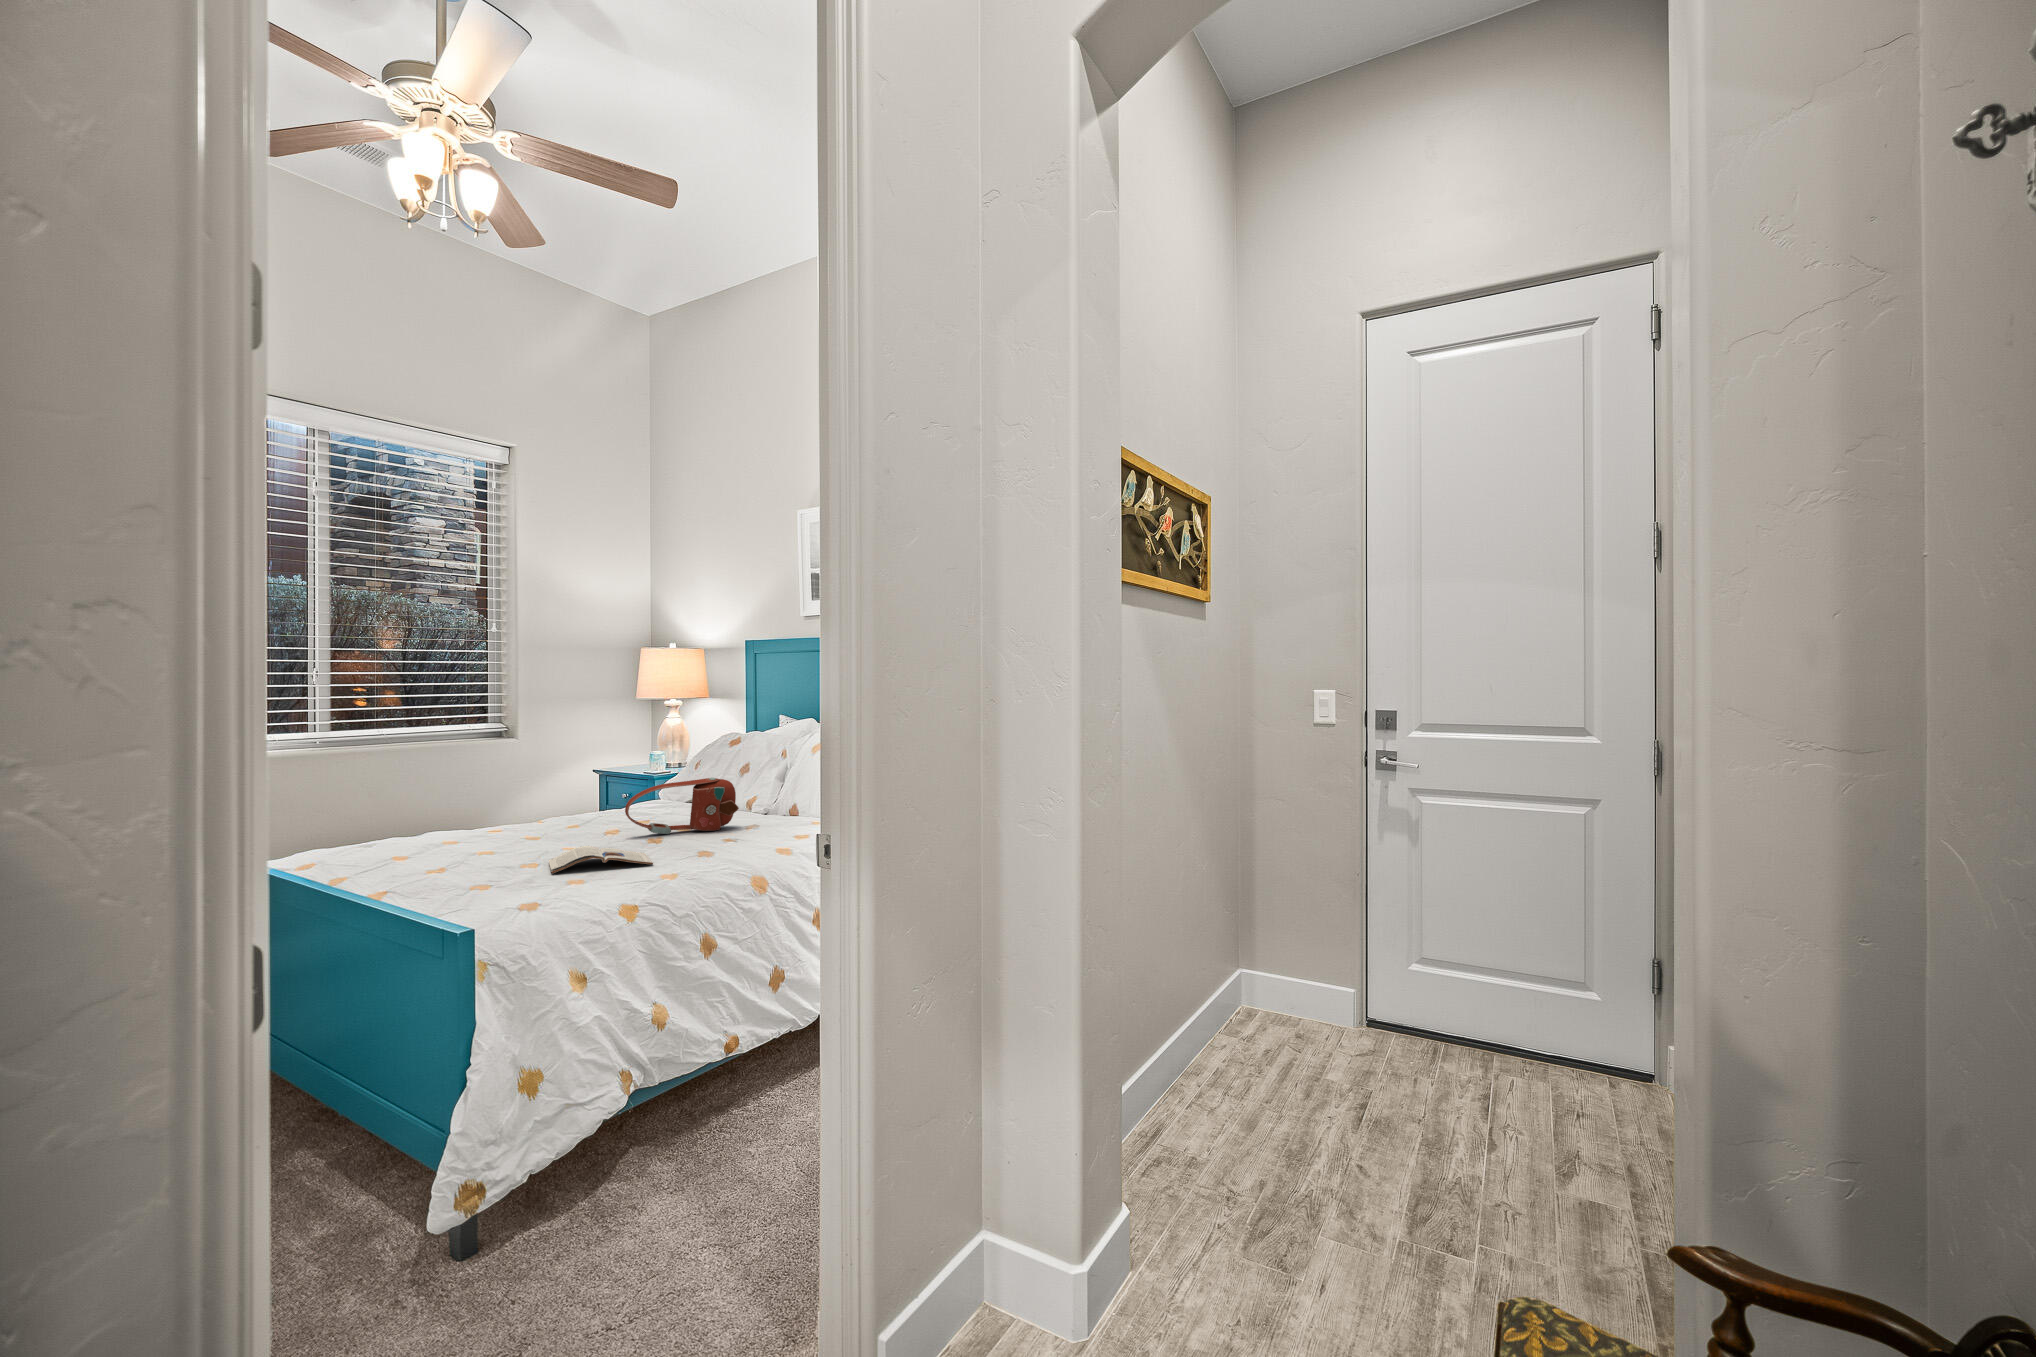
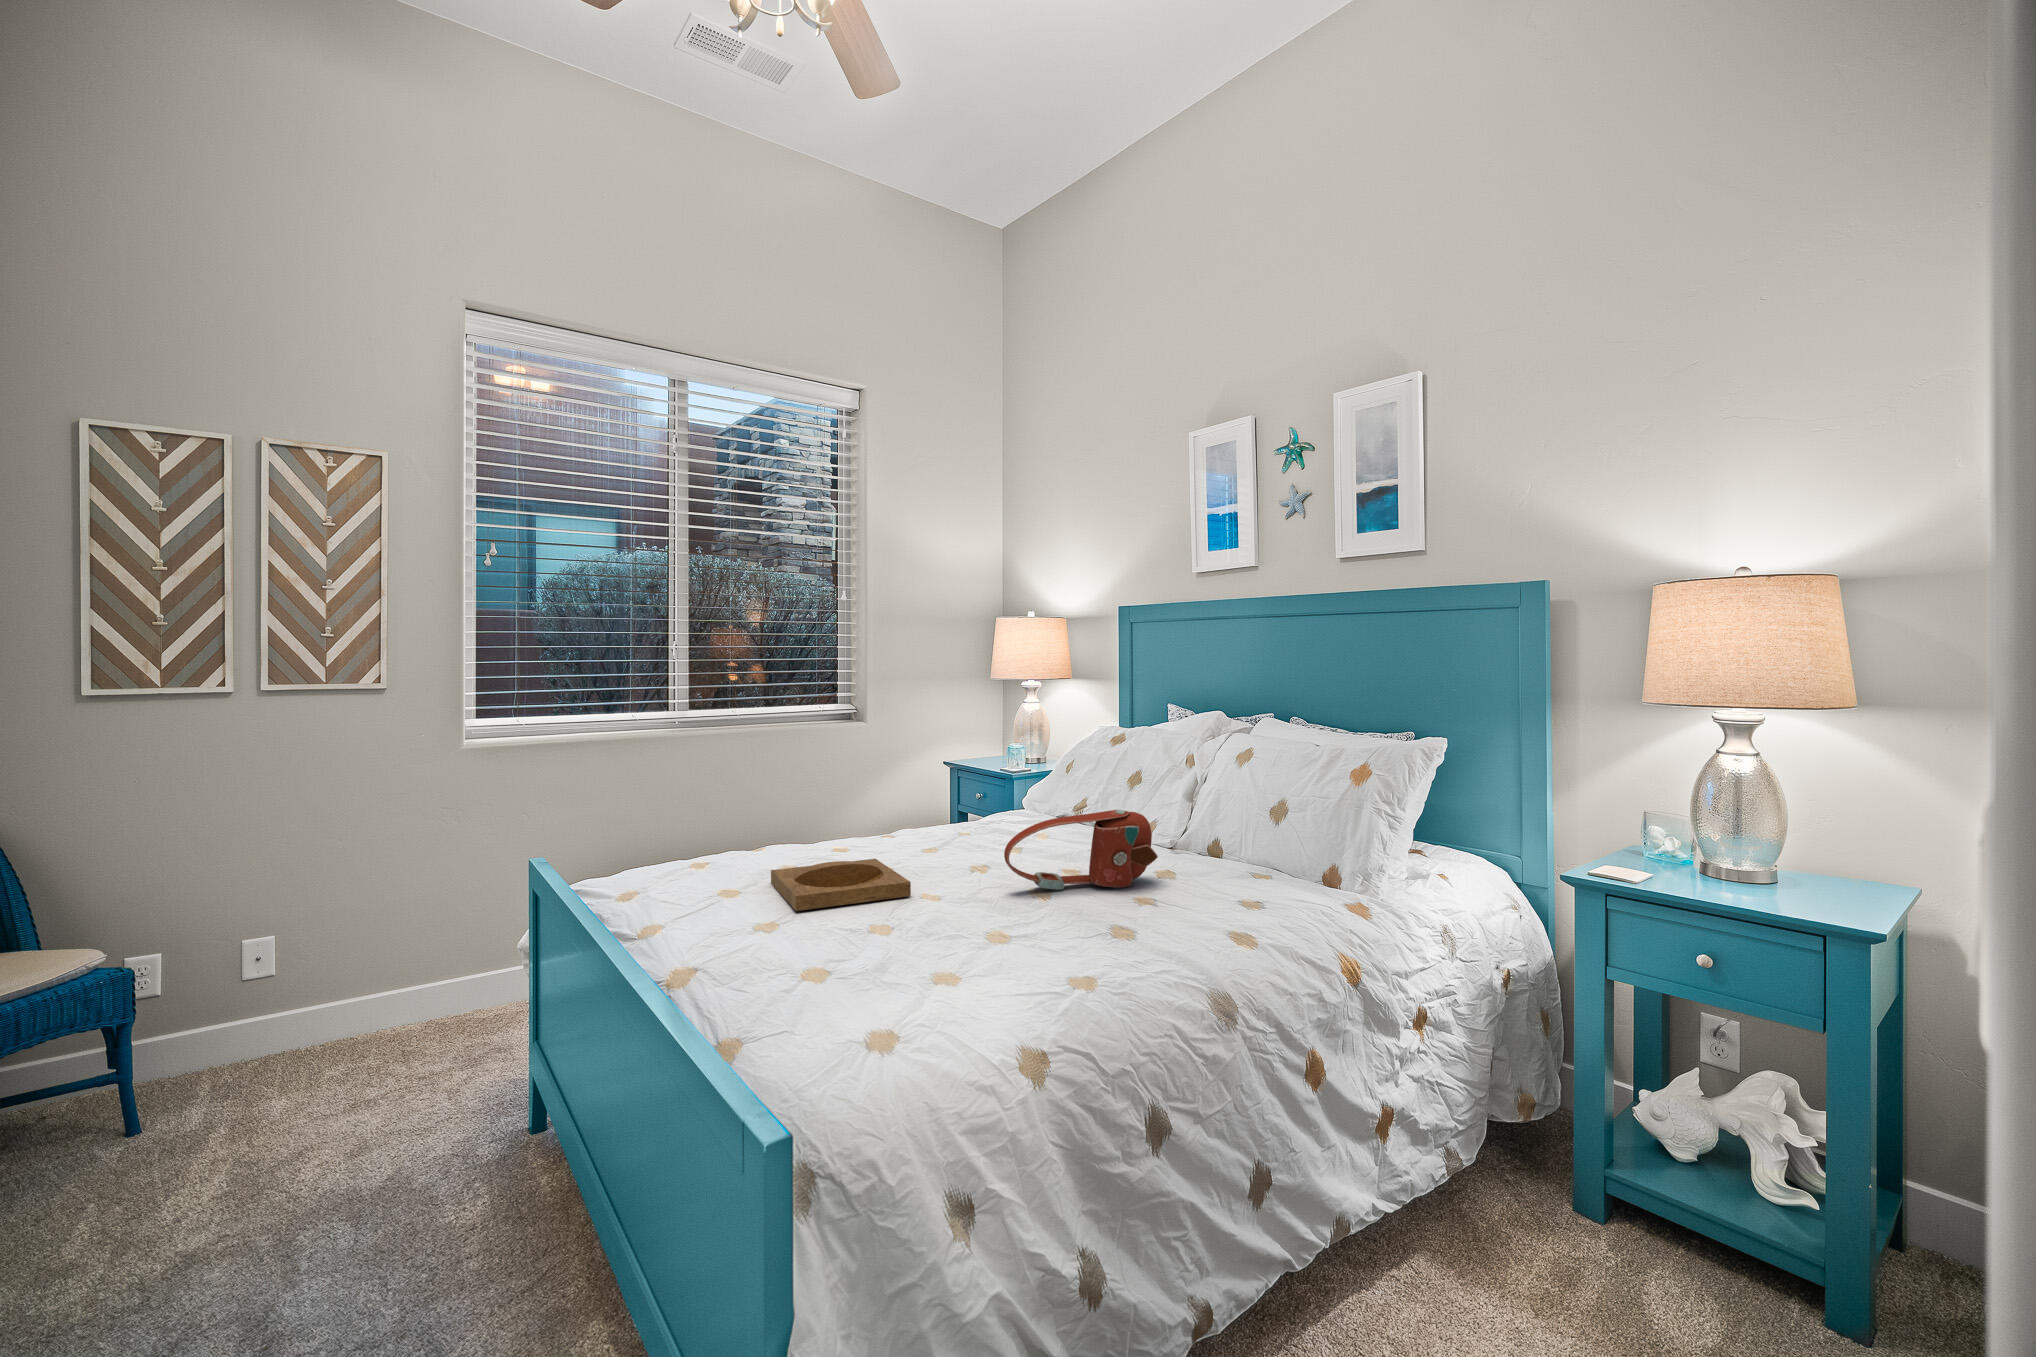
tray: none [438,824,553,853] -> present [771,859,911,911]
magazine: present [549,846,653,874] -> none [907,924,1061,983]

